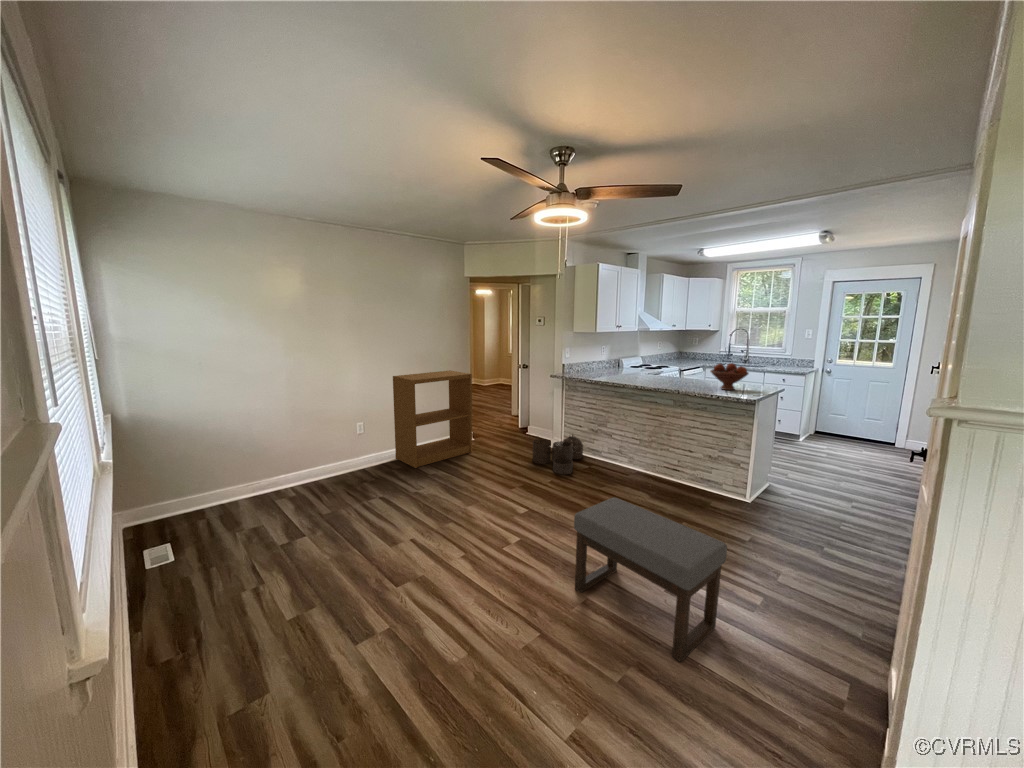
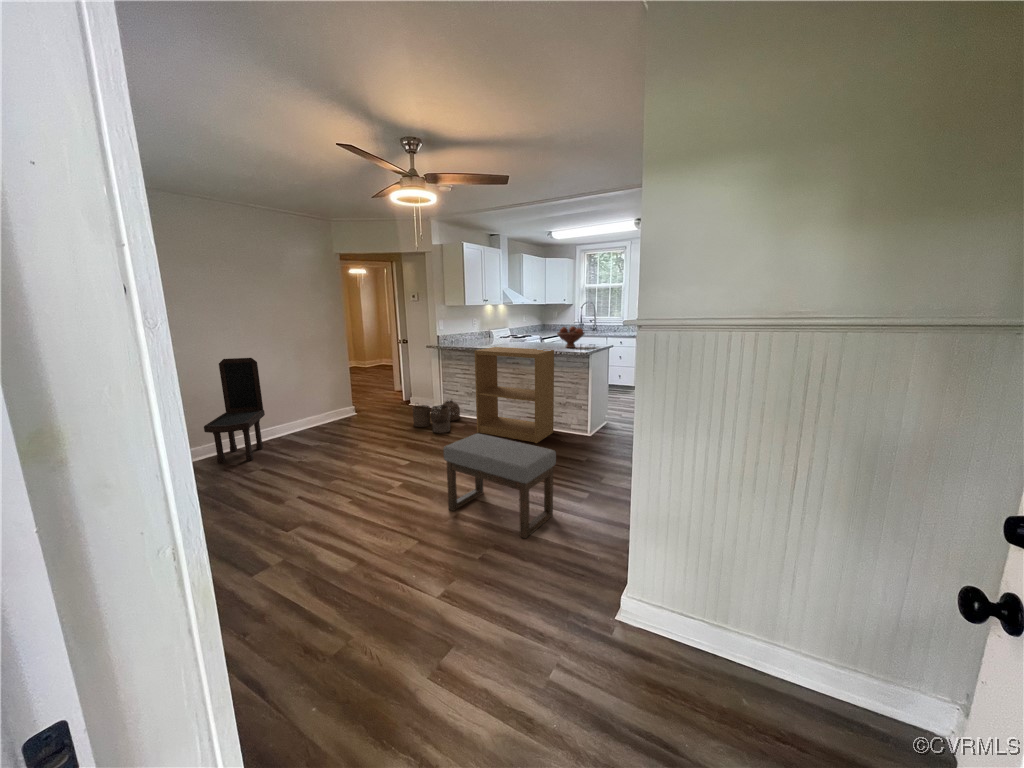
bookshelf: present [393,370,472,468] -> present [475,347,554,443]
dining chair: none [336,380,390,484] -> present [204,358,265,464]

